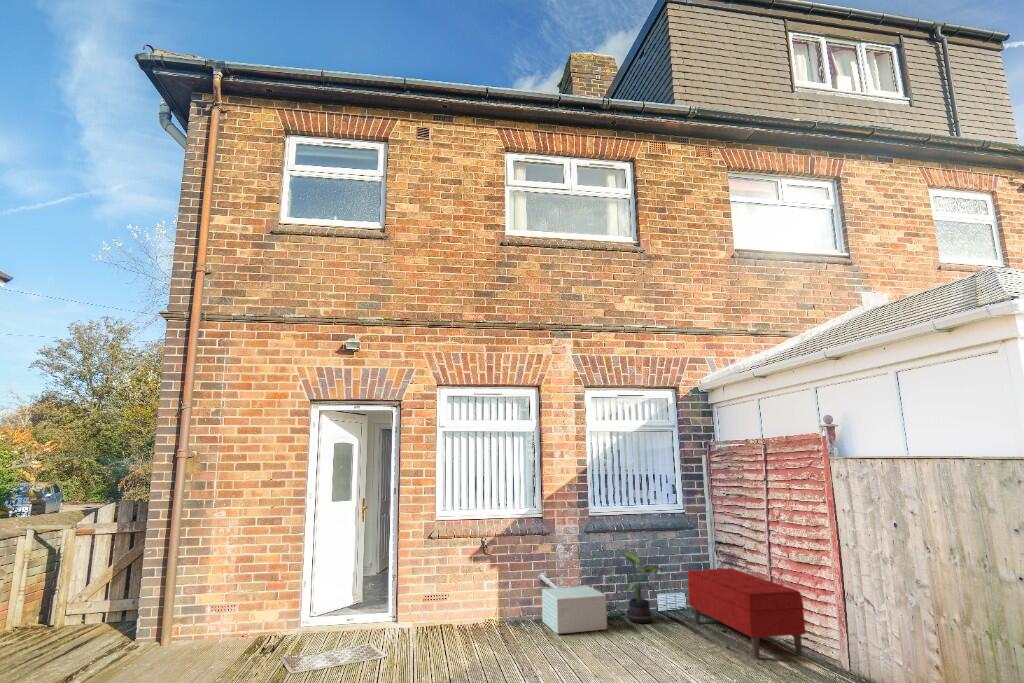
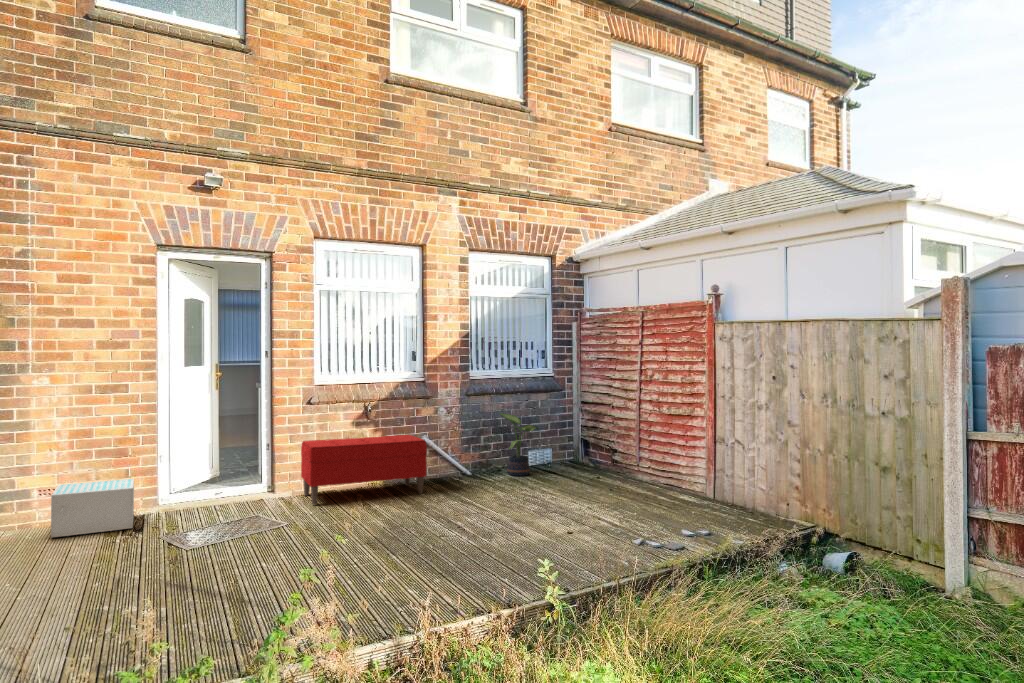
bench: present [688,568,806,658] -> present [301,435,427,504]
storage box: present [542,586,607,634] -> present [51,479,134,537]

